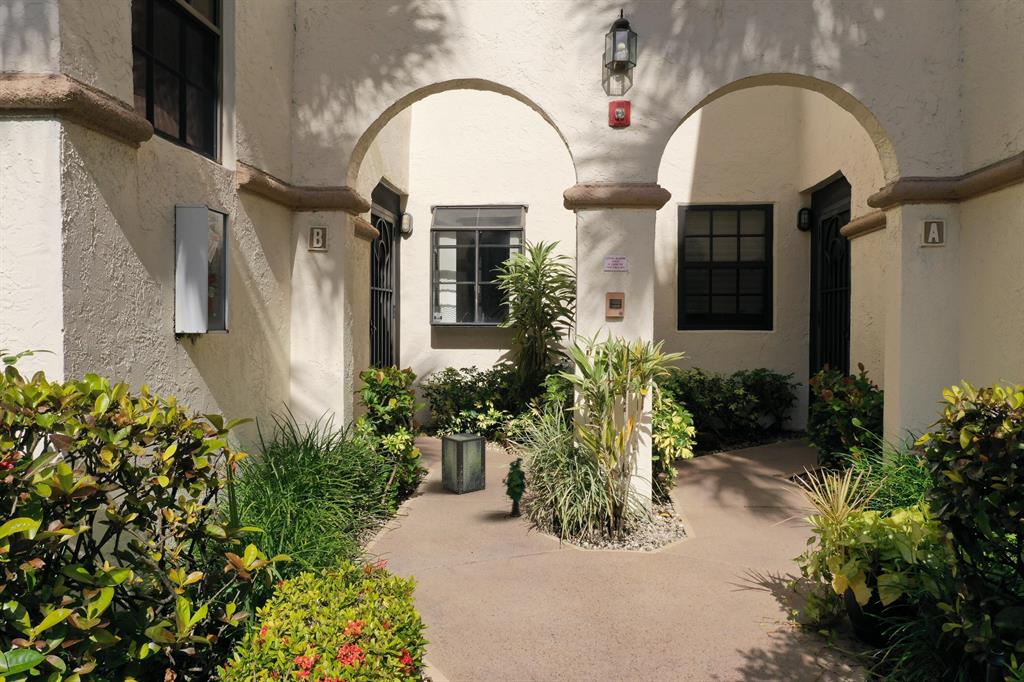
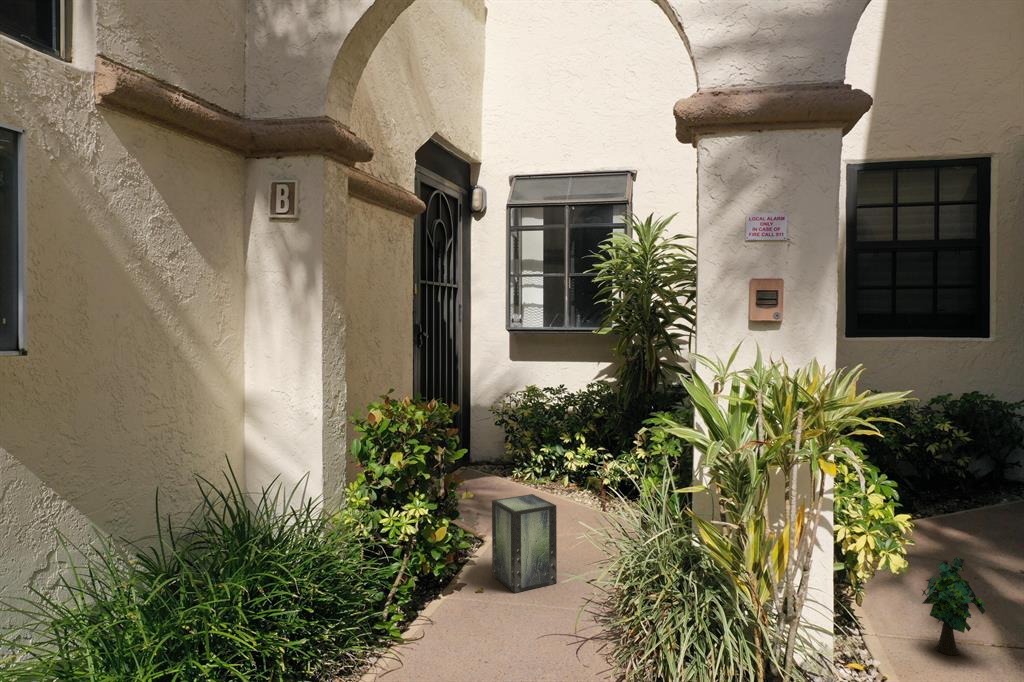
decorative plant: present [502,458,531,517] -> present [922,557,985,655]

